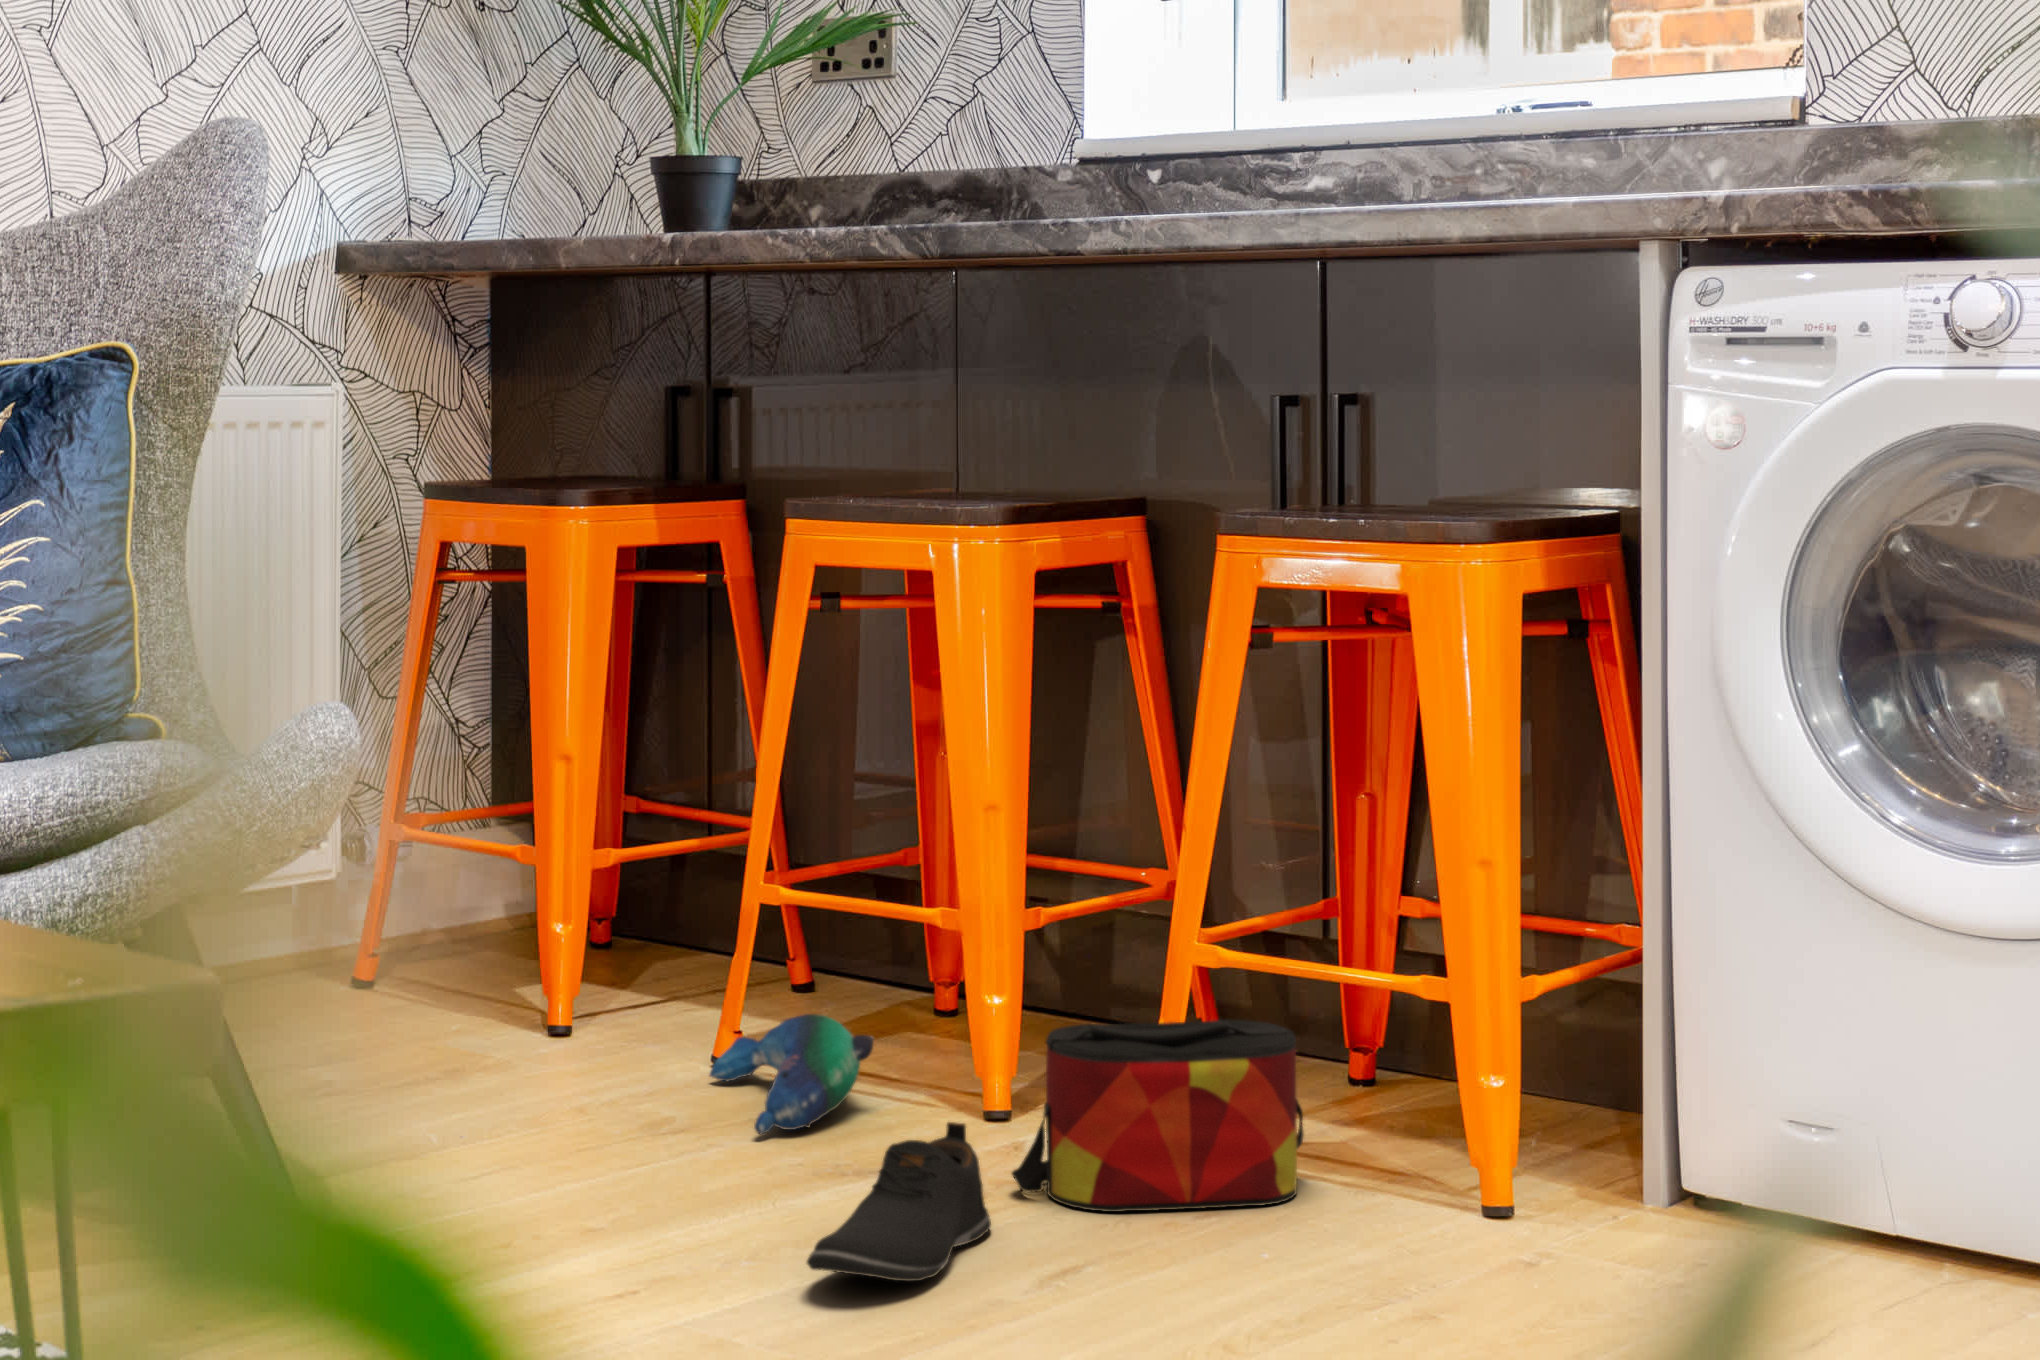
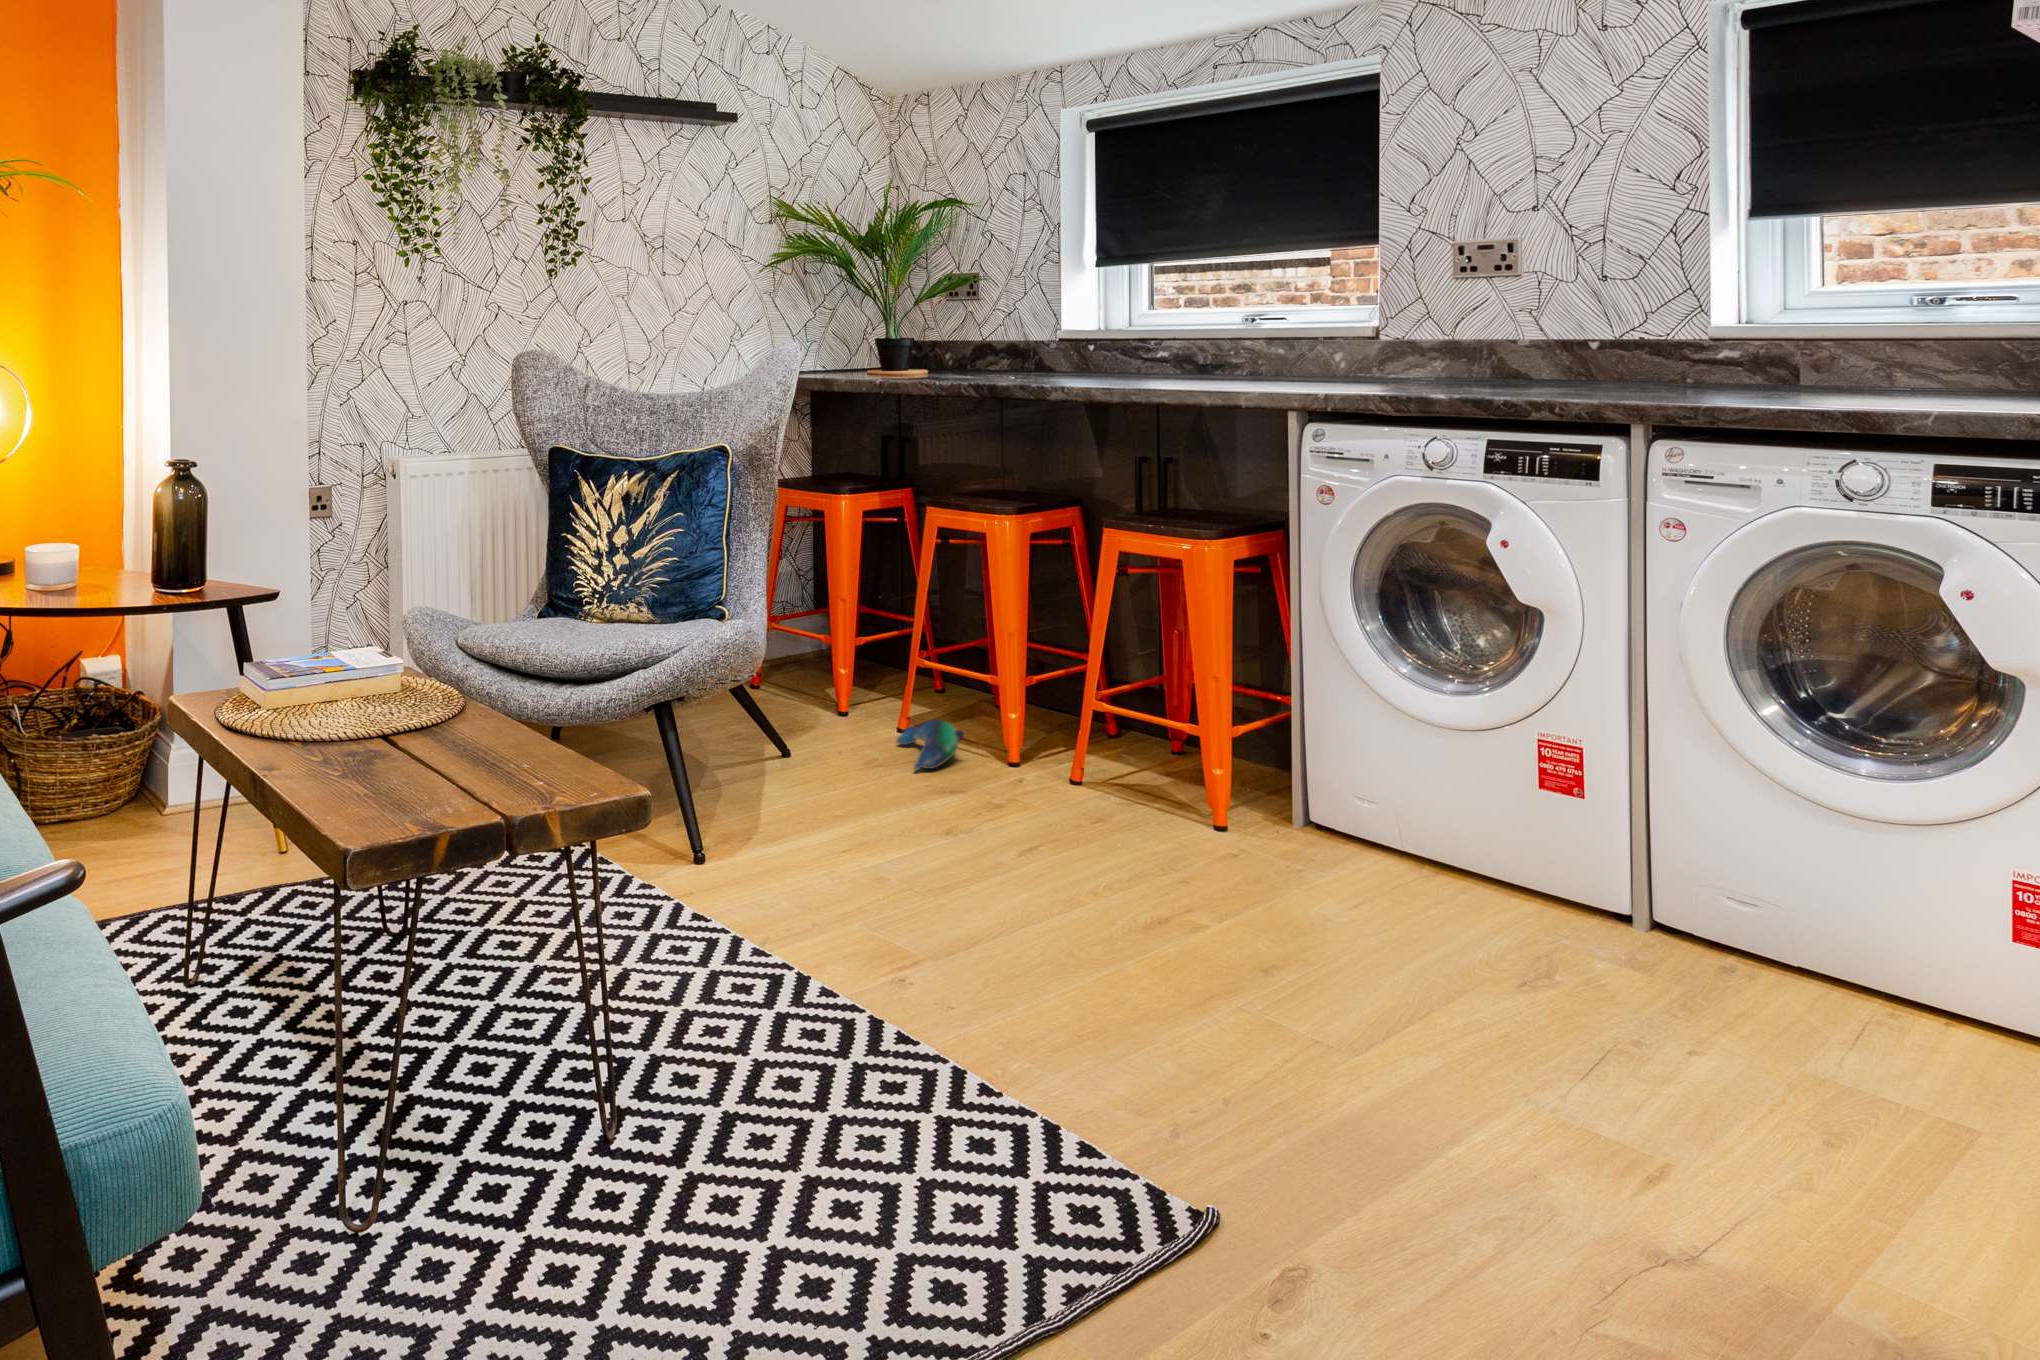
bag: present [1012,1019,1304,1212] -> none [1019,734,1145,813]
shoe: present [807,1122,991,1281] -> none [931,773,1009,840]

